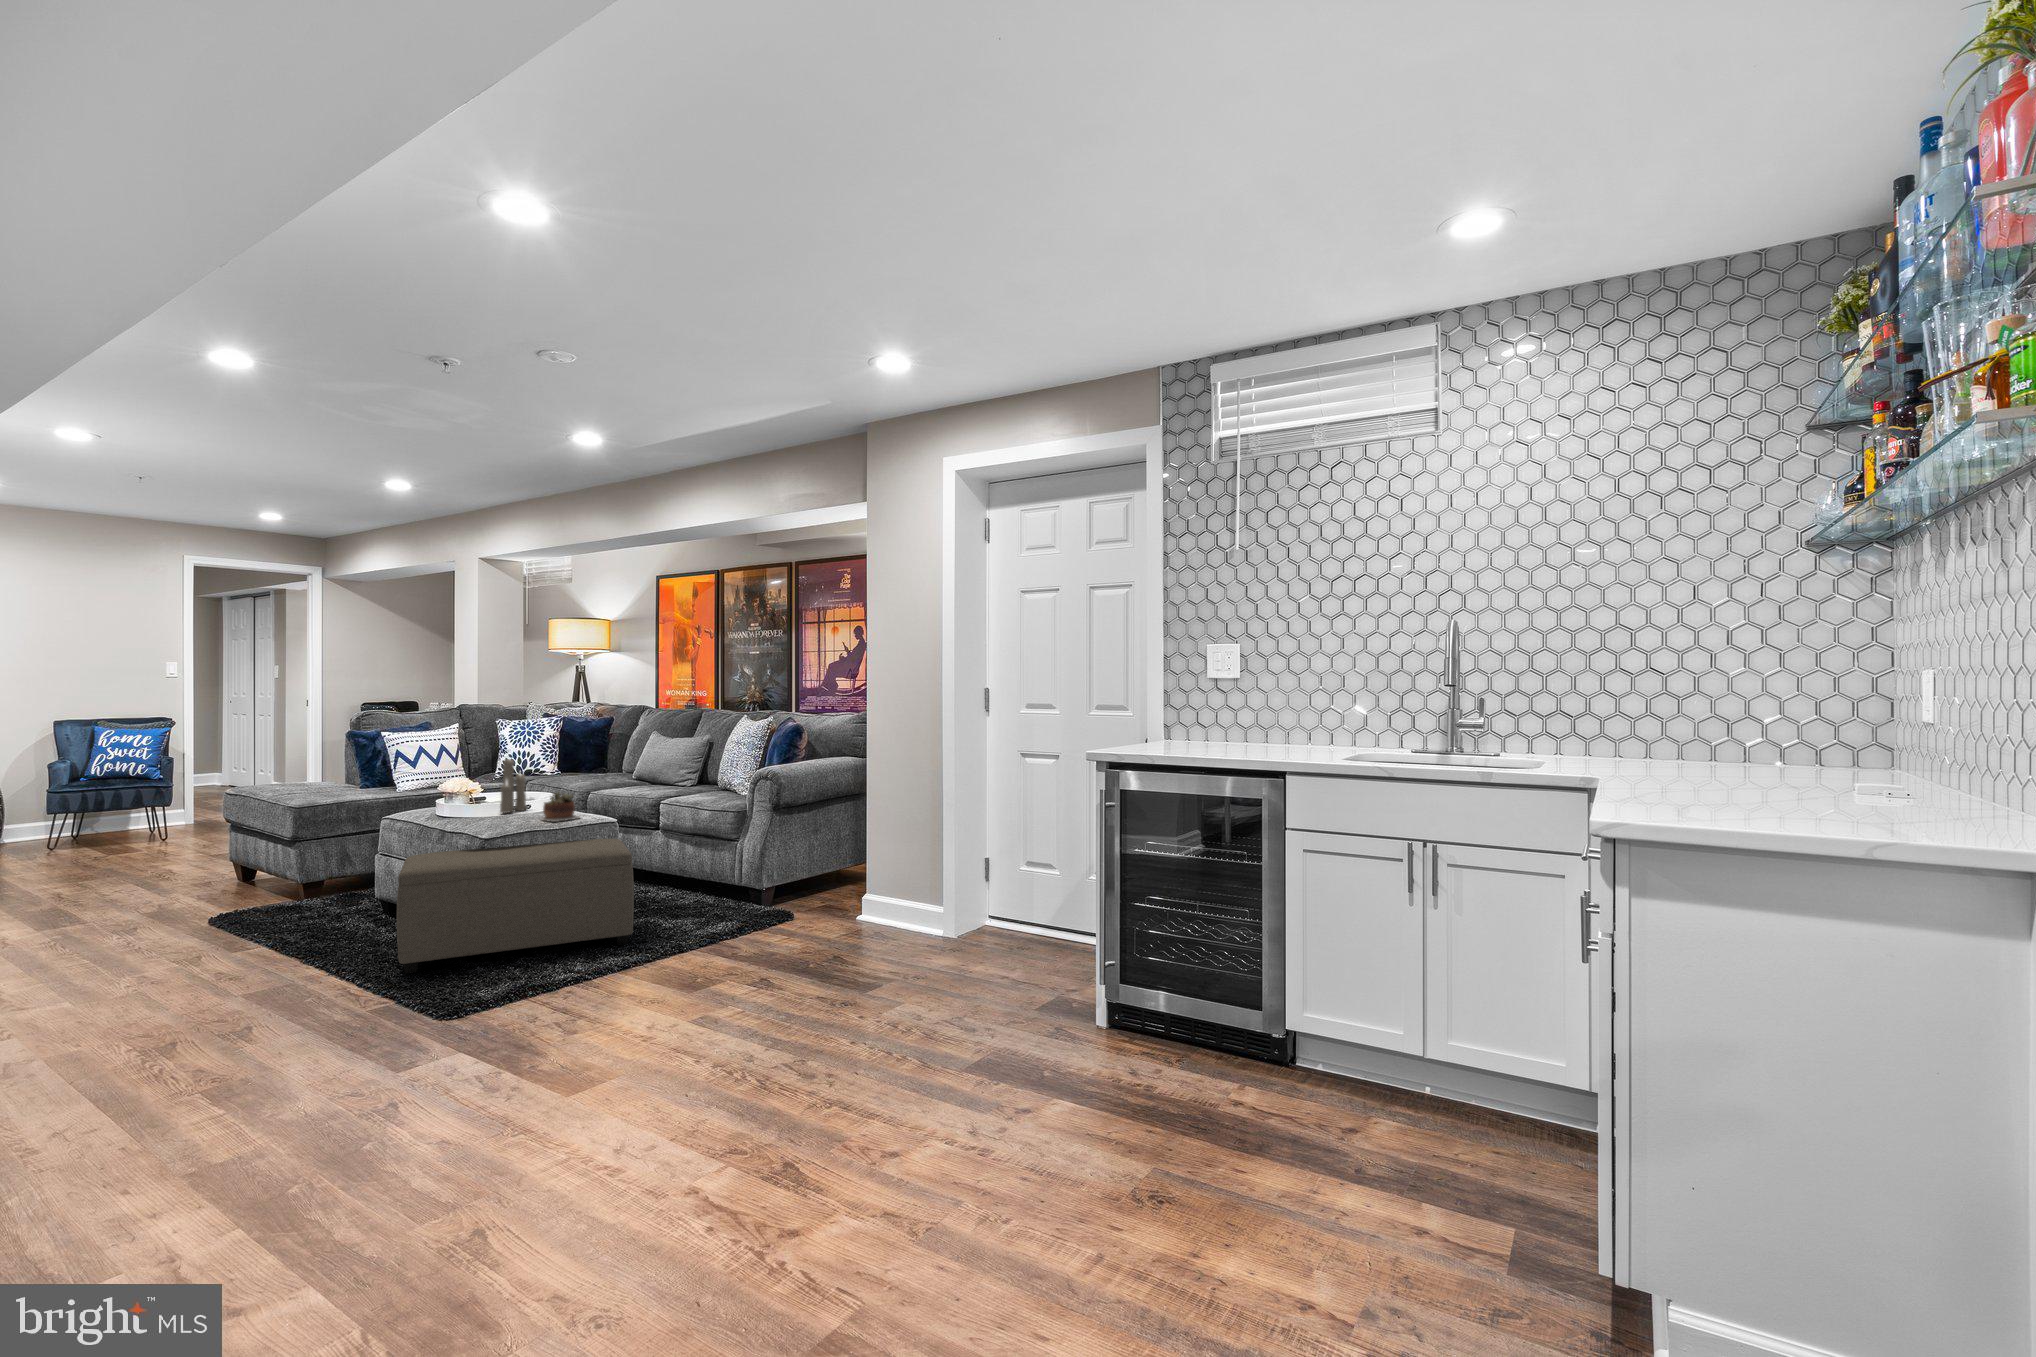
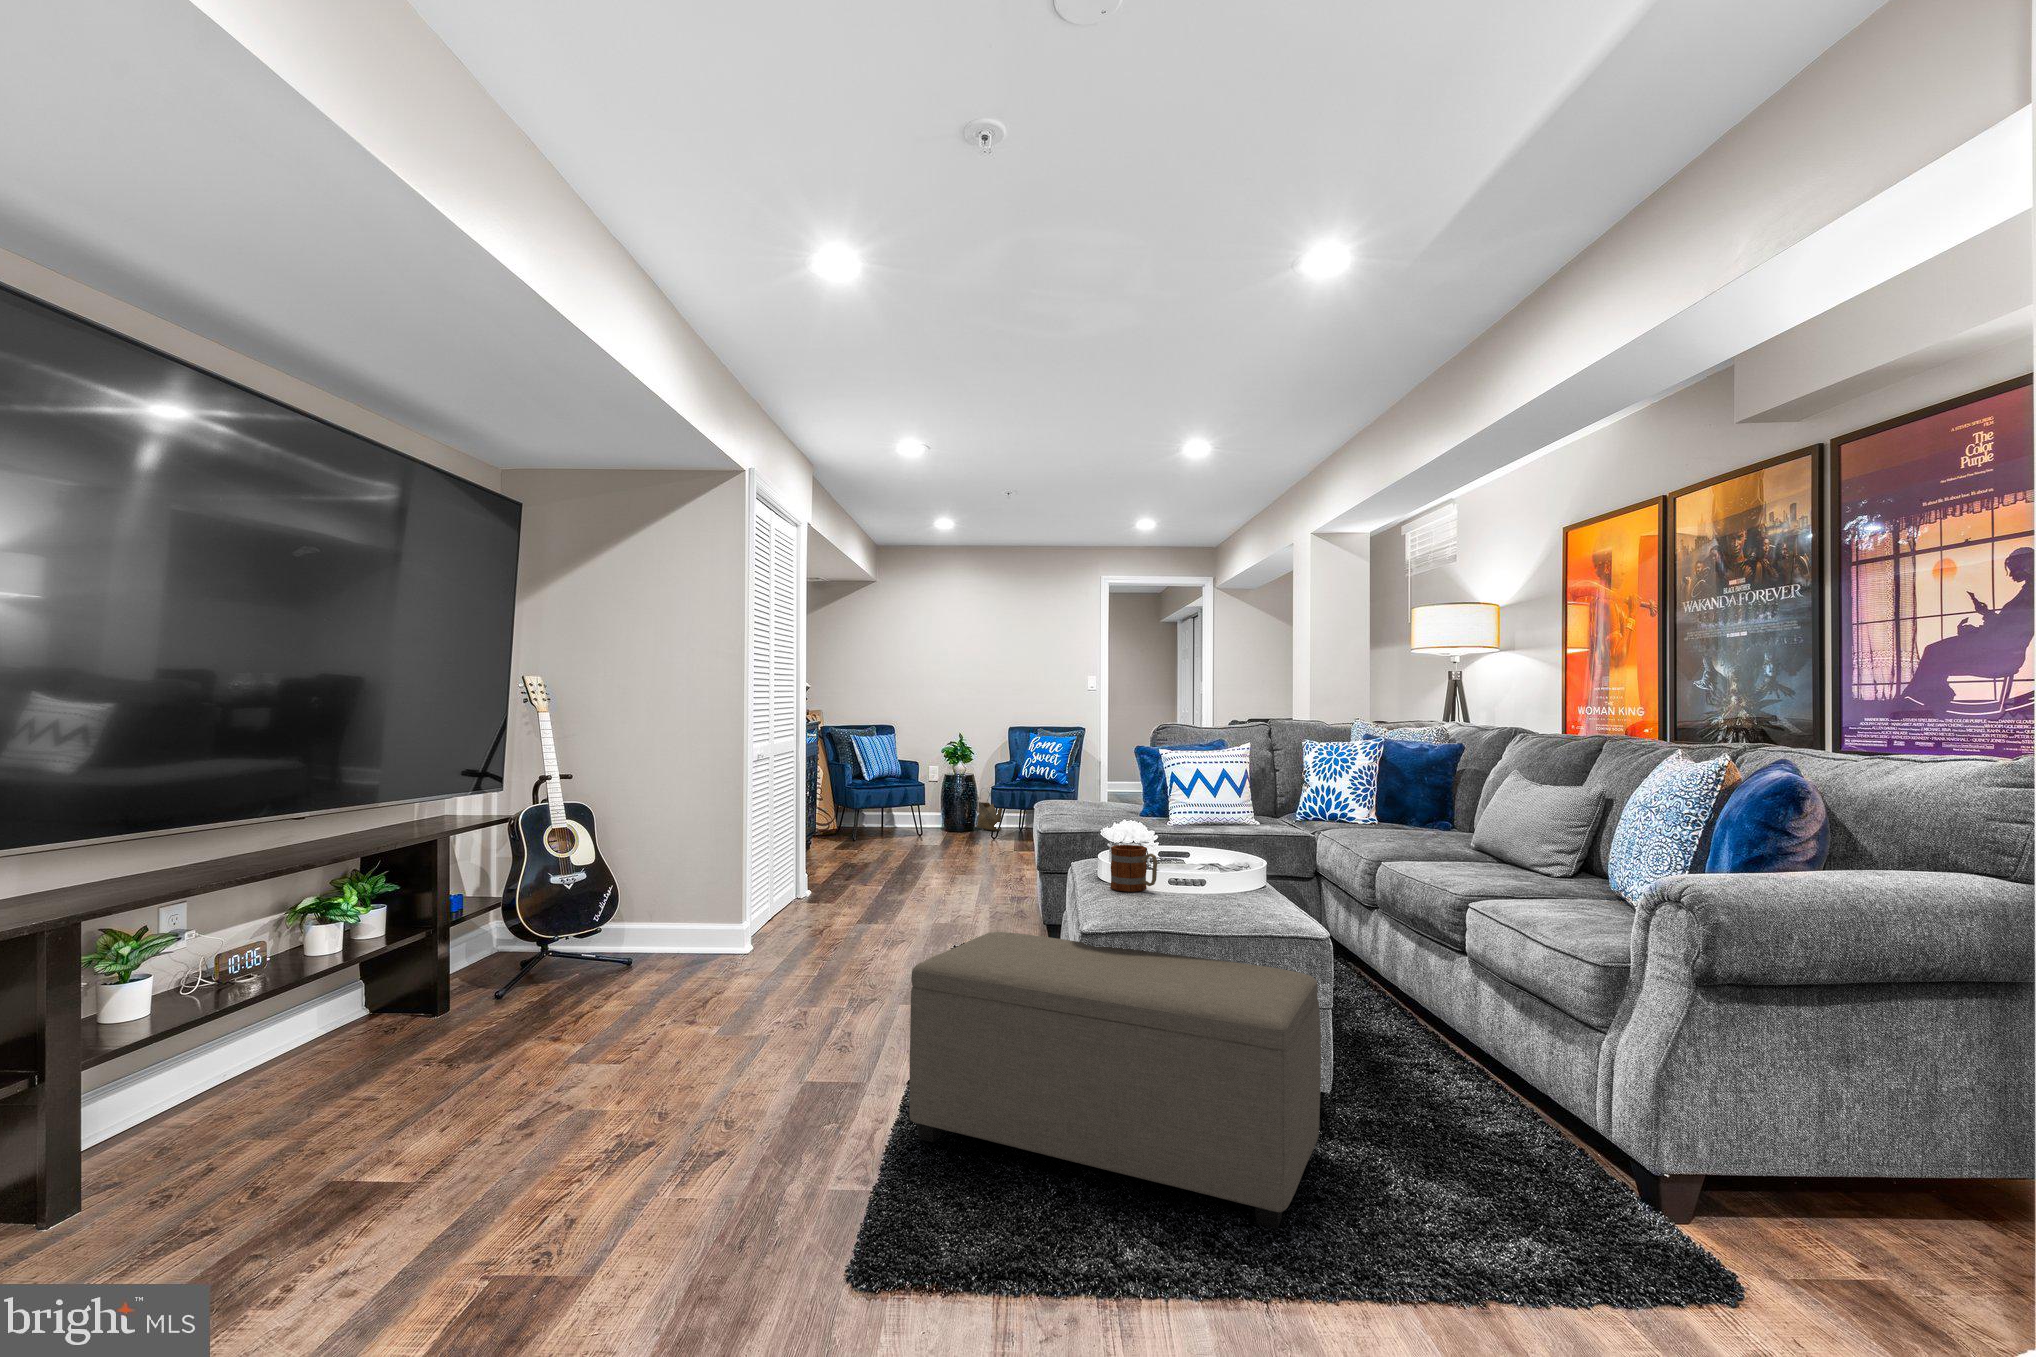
candle: present [500,759,527,813] -> none [1175,775,1223,882]
woven basket: none [19,791,65,839] -> present [977,793,1002,831]
succulent plant: present [542,792,580,822] -> none [1206,858,1268,916]
mug: none [464,795,500,823] -> present [1110,845,1157,892]

